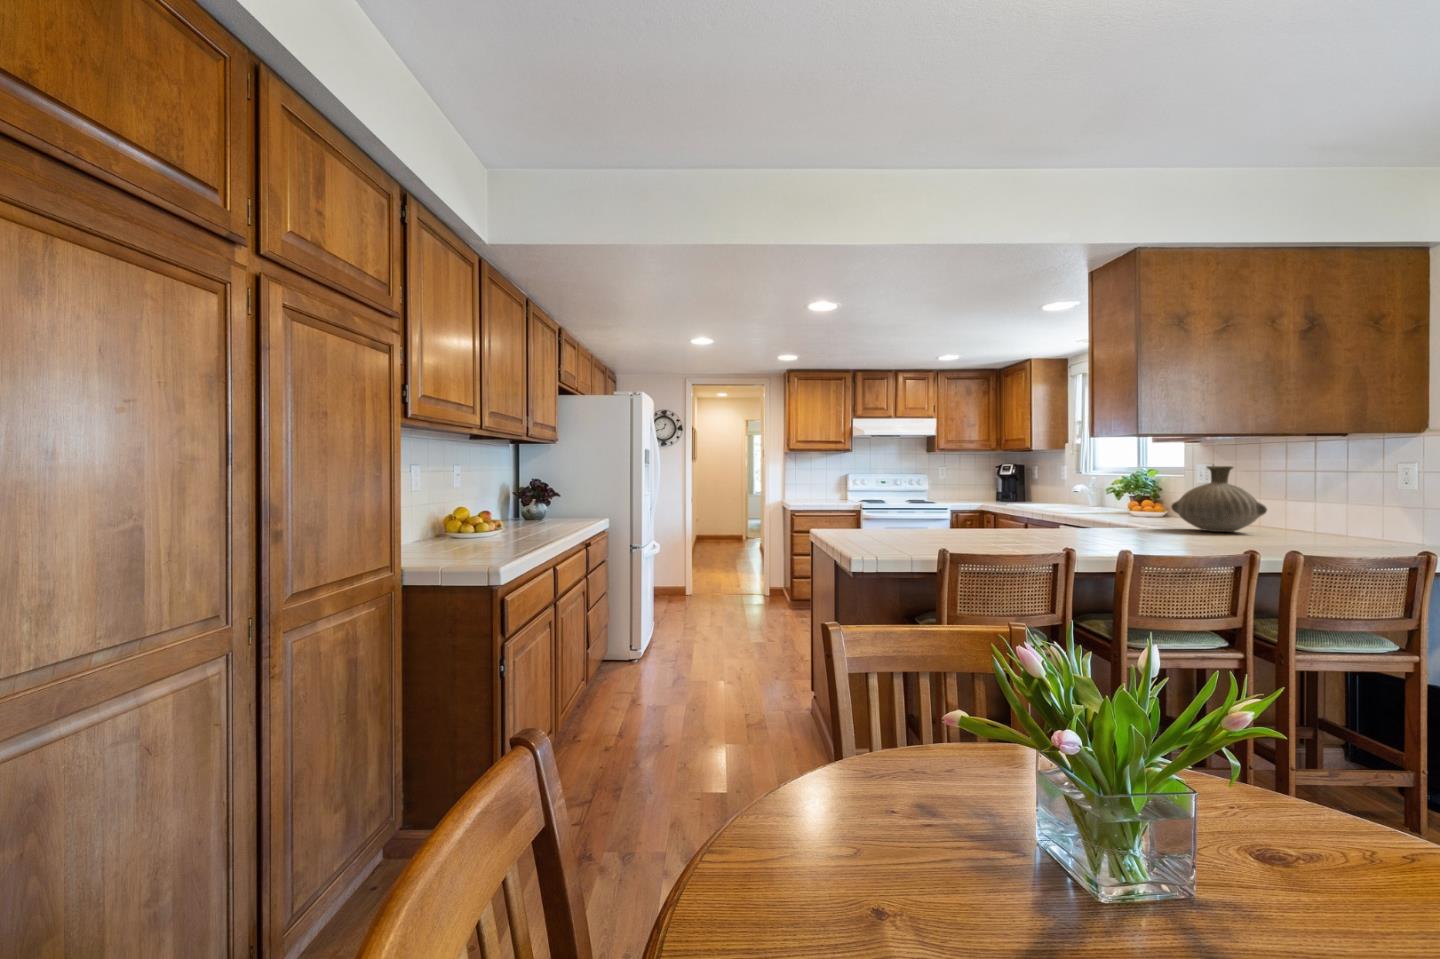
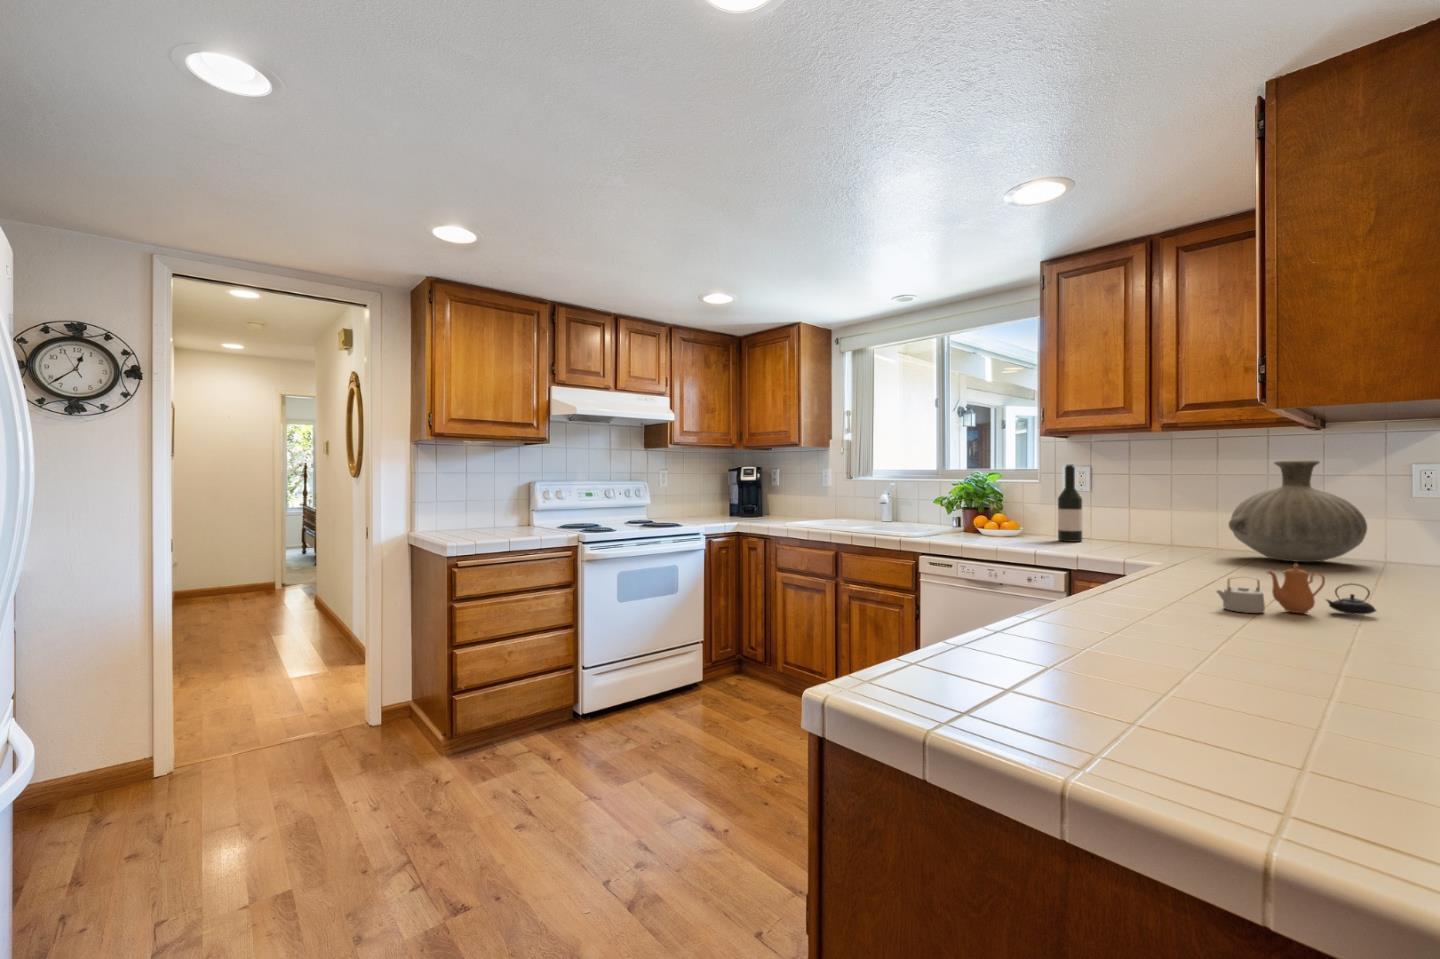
wine bottle: none [1138,466,1156,520] -> present [1058,465,1082,542]
teapot: none [998,513,1054,536] -> present [1217,564,1376,615]

